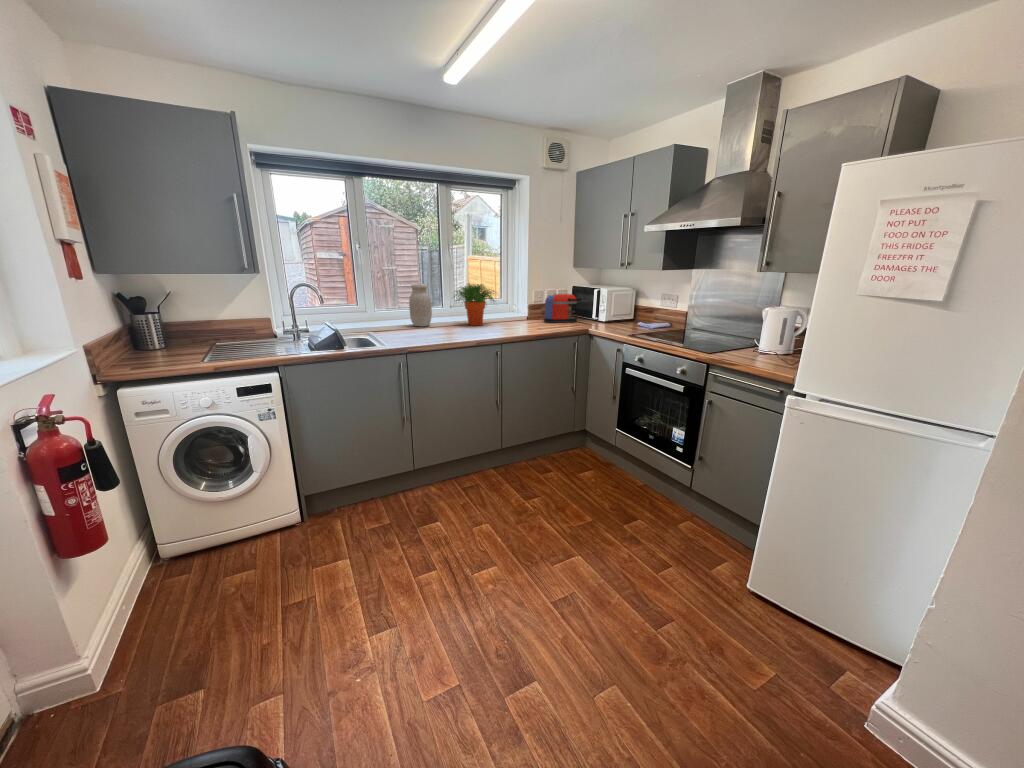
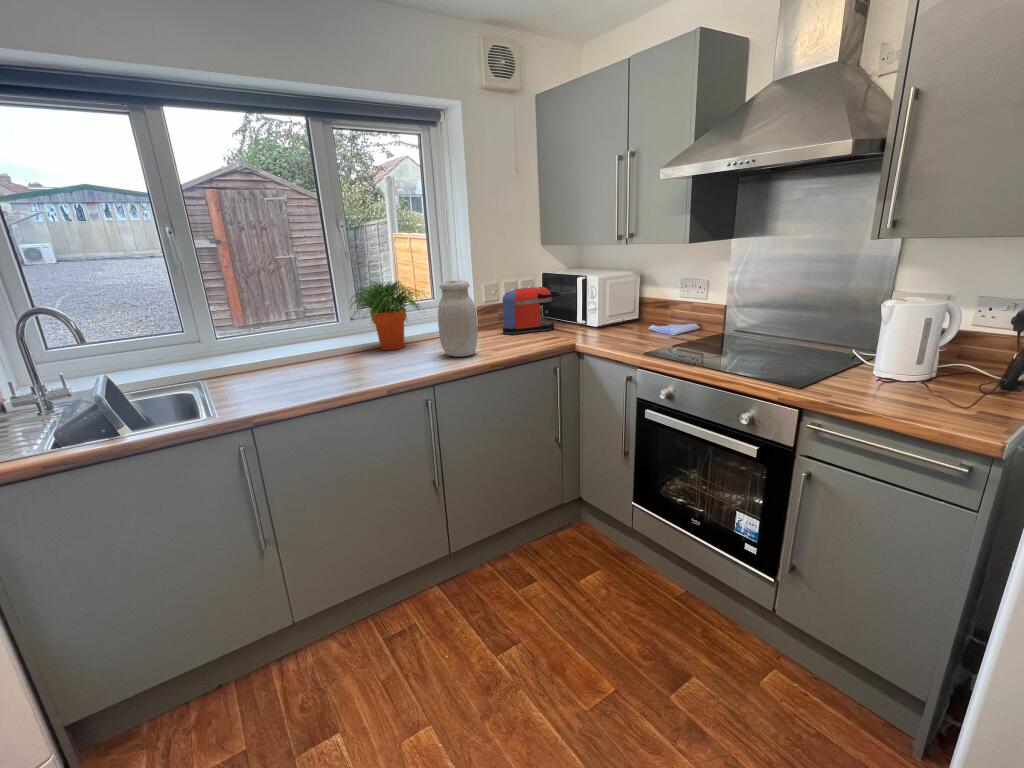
jar: present [409,284,432,327] -> present [438,280,478,357]

